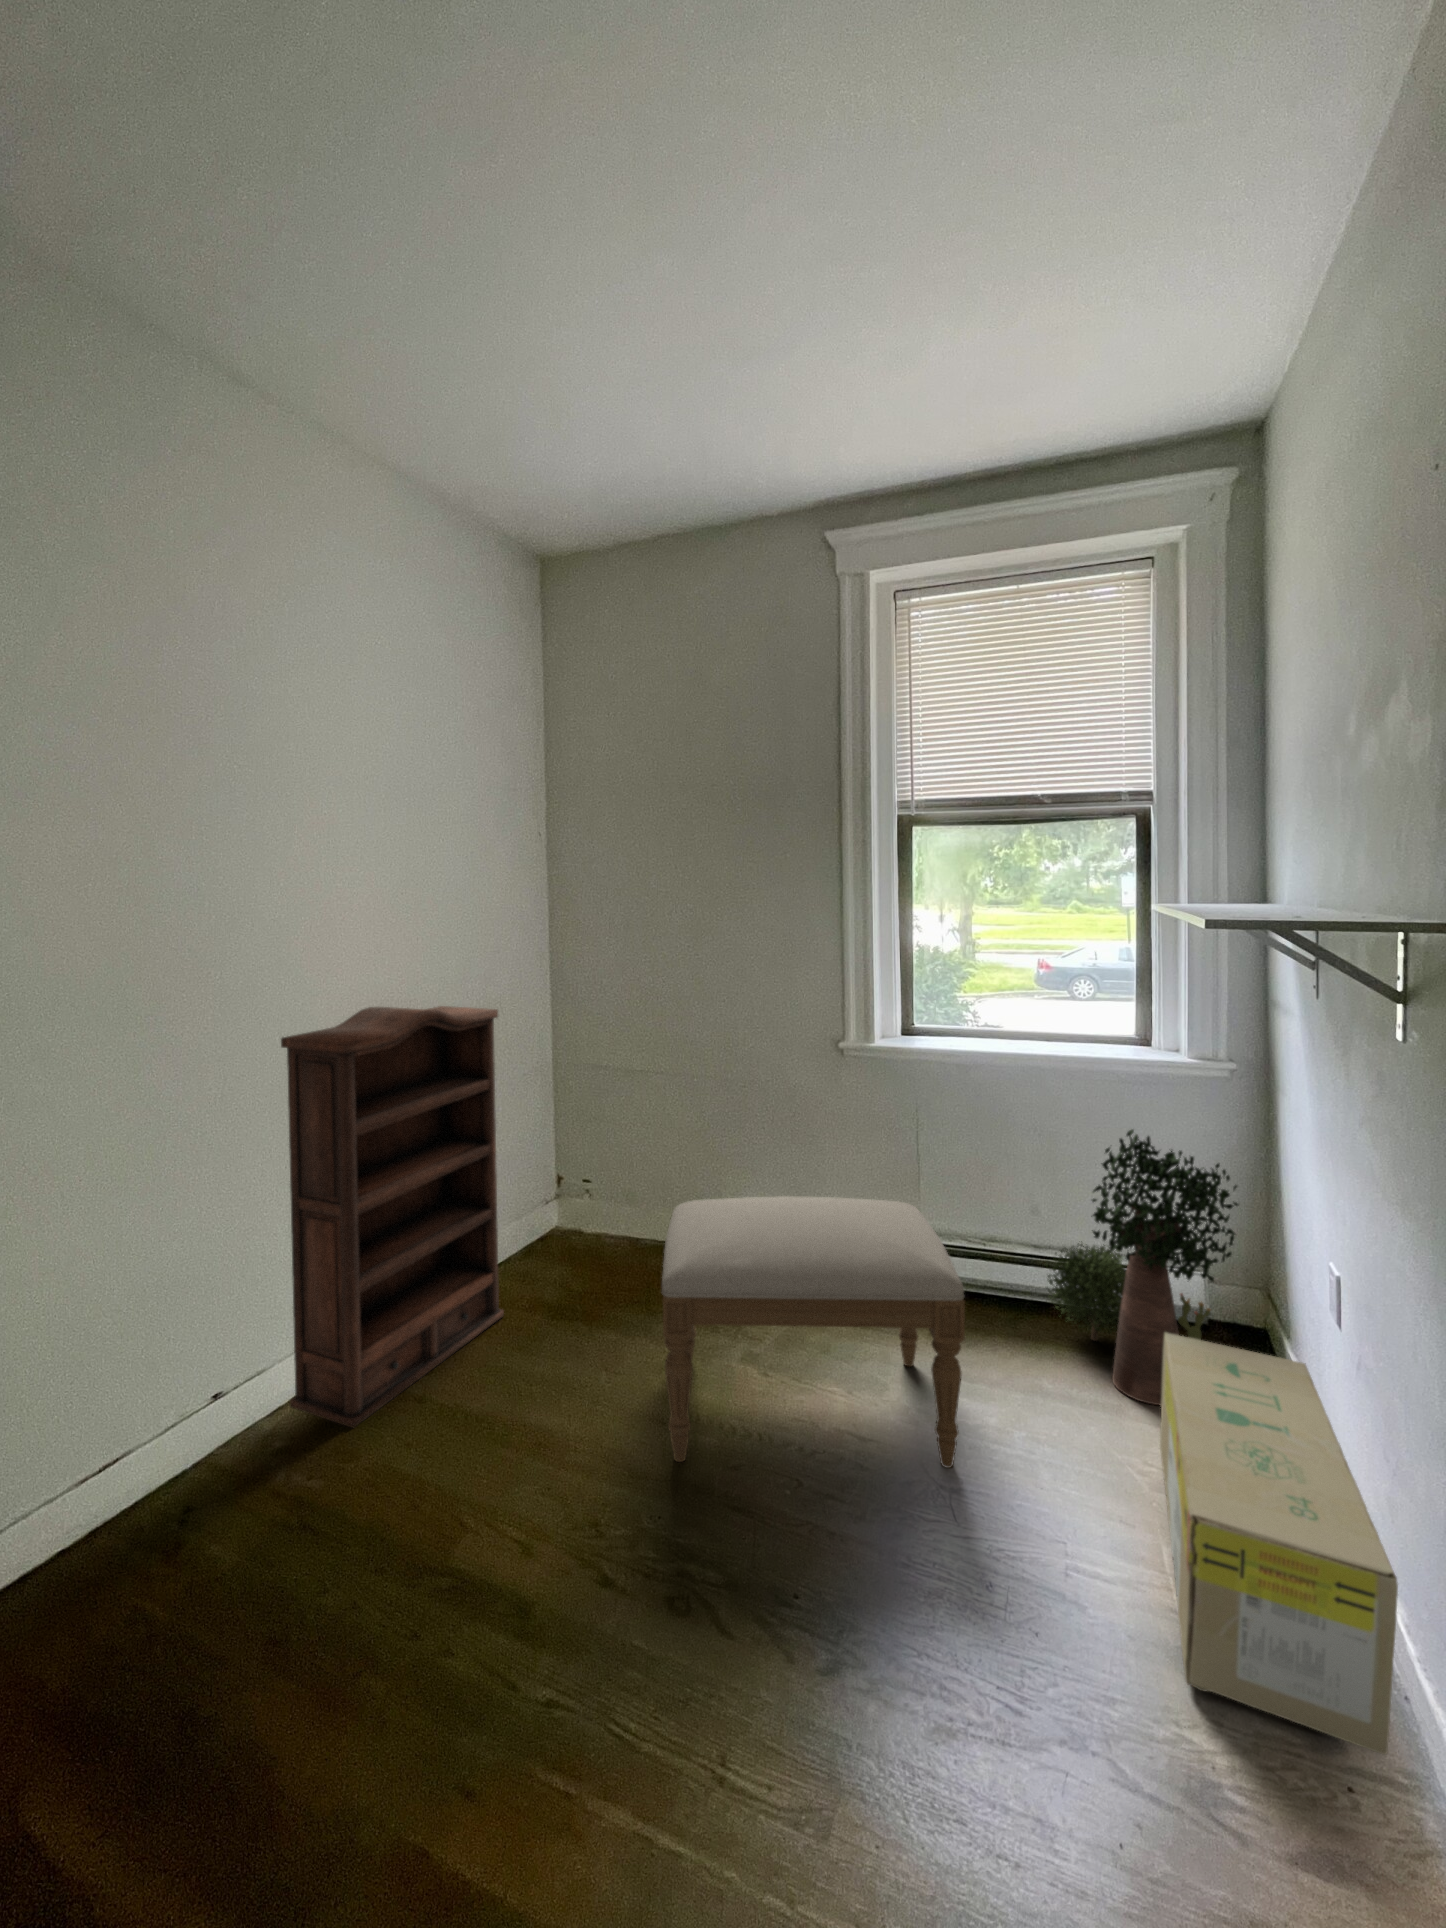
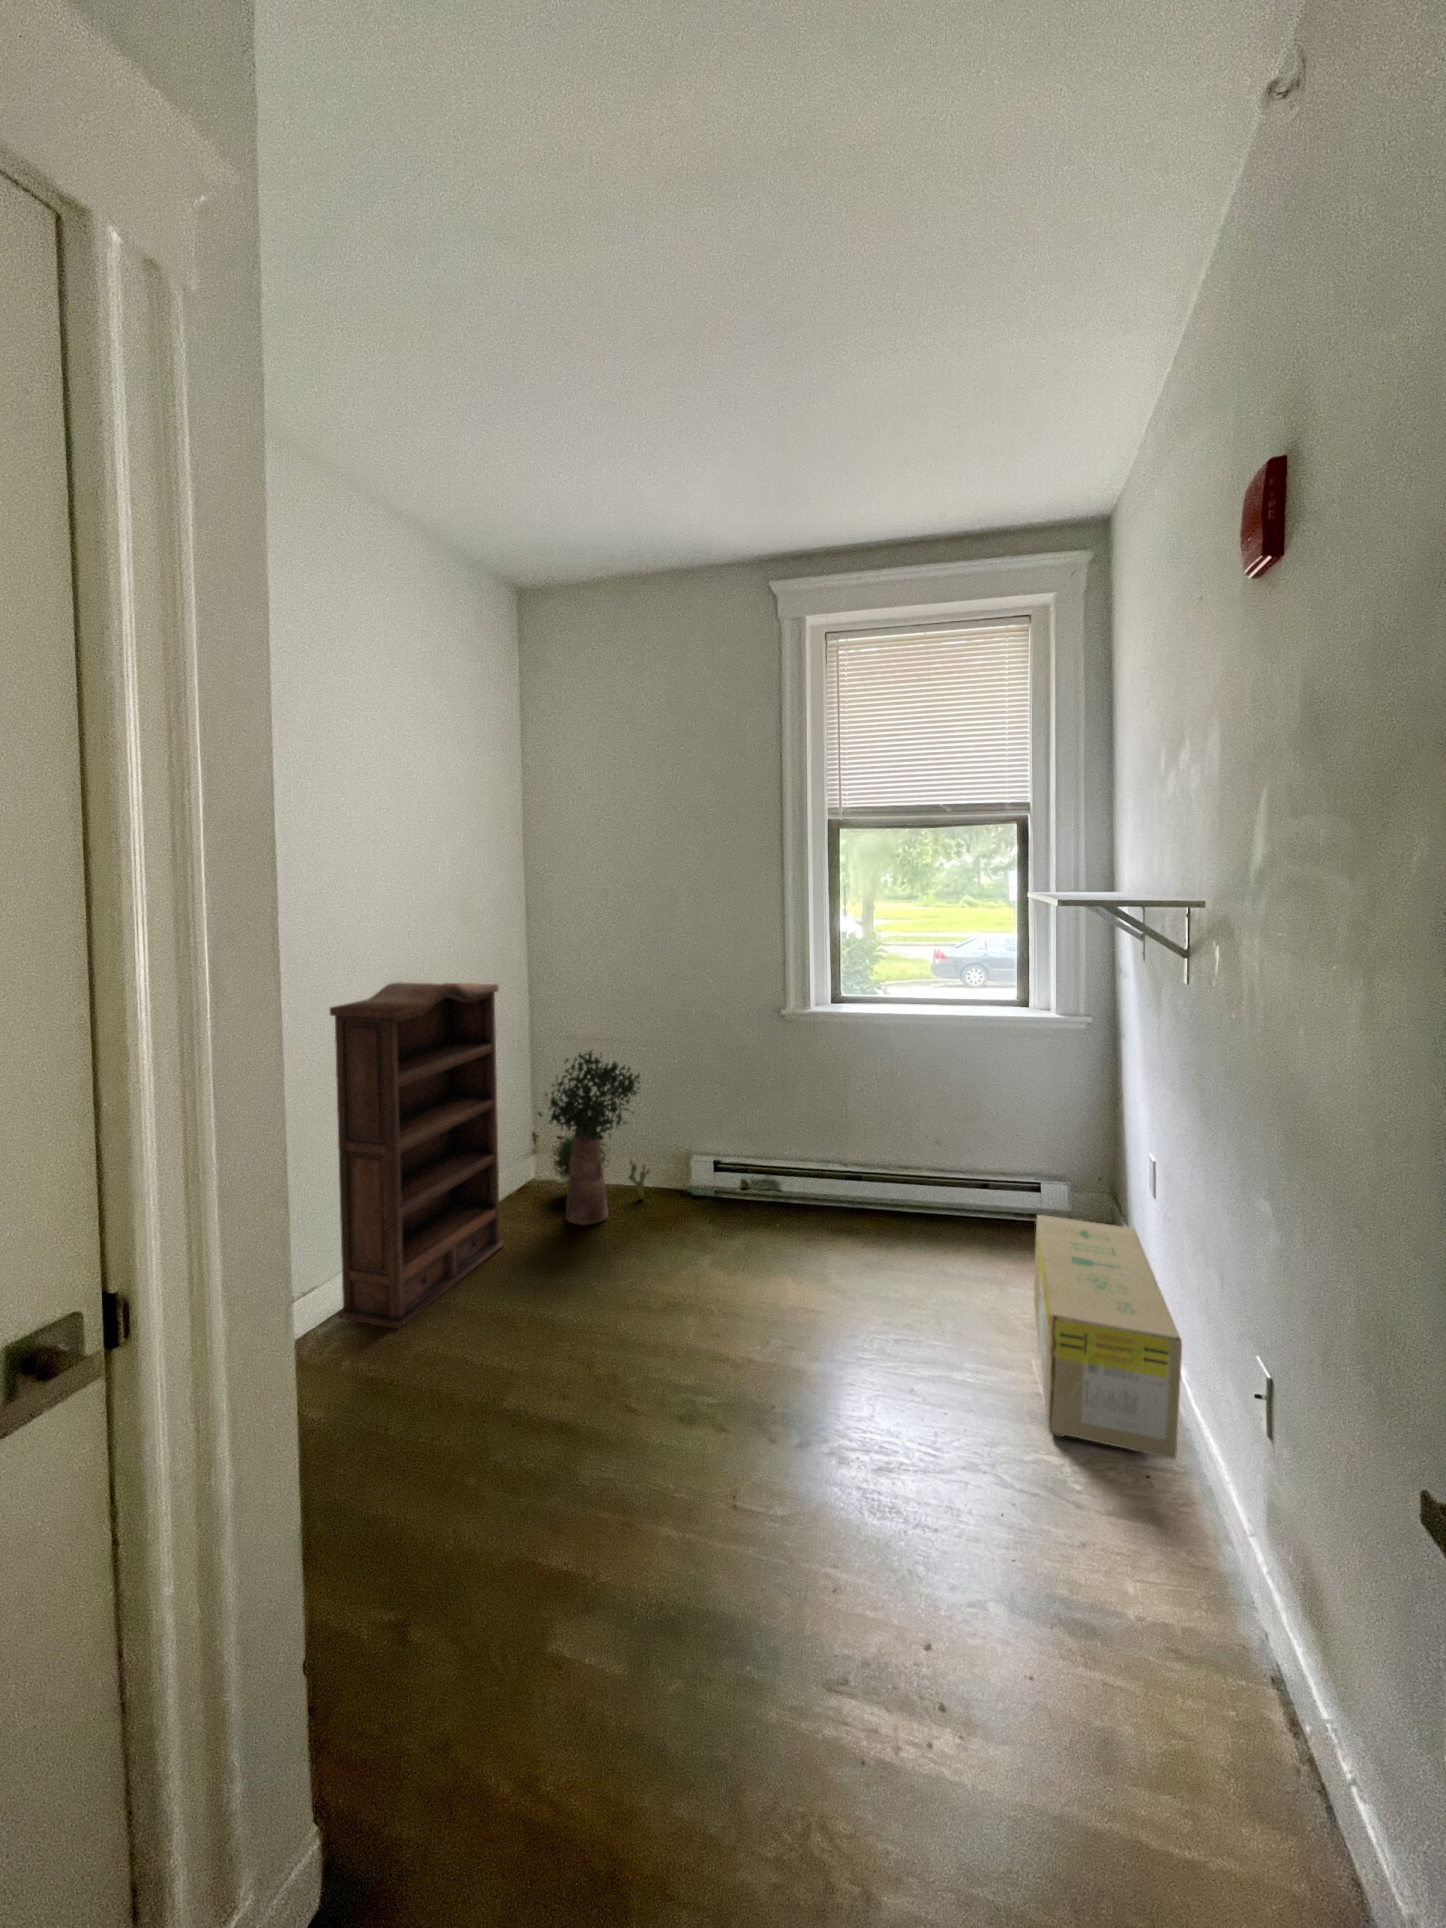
potted plant: present [1046,1129,1238,1406] -> present [538,1050,650,1225]
ottoman: present [662,1196,965,1468] -> none [654,1130,892,1335]

